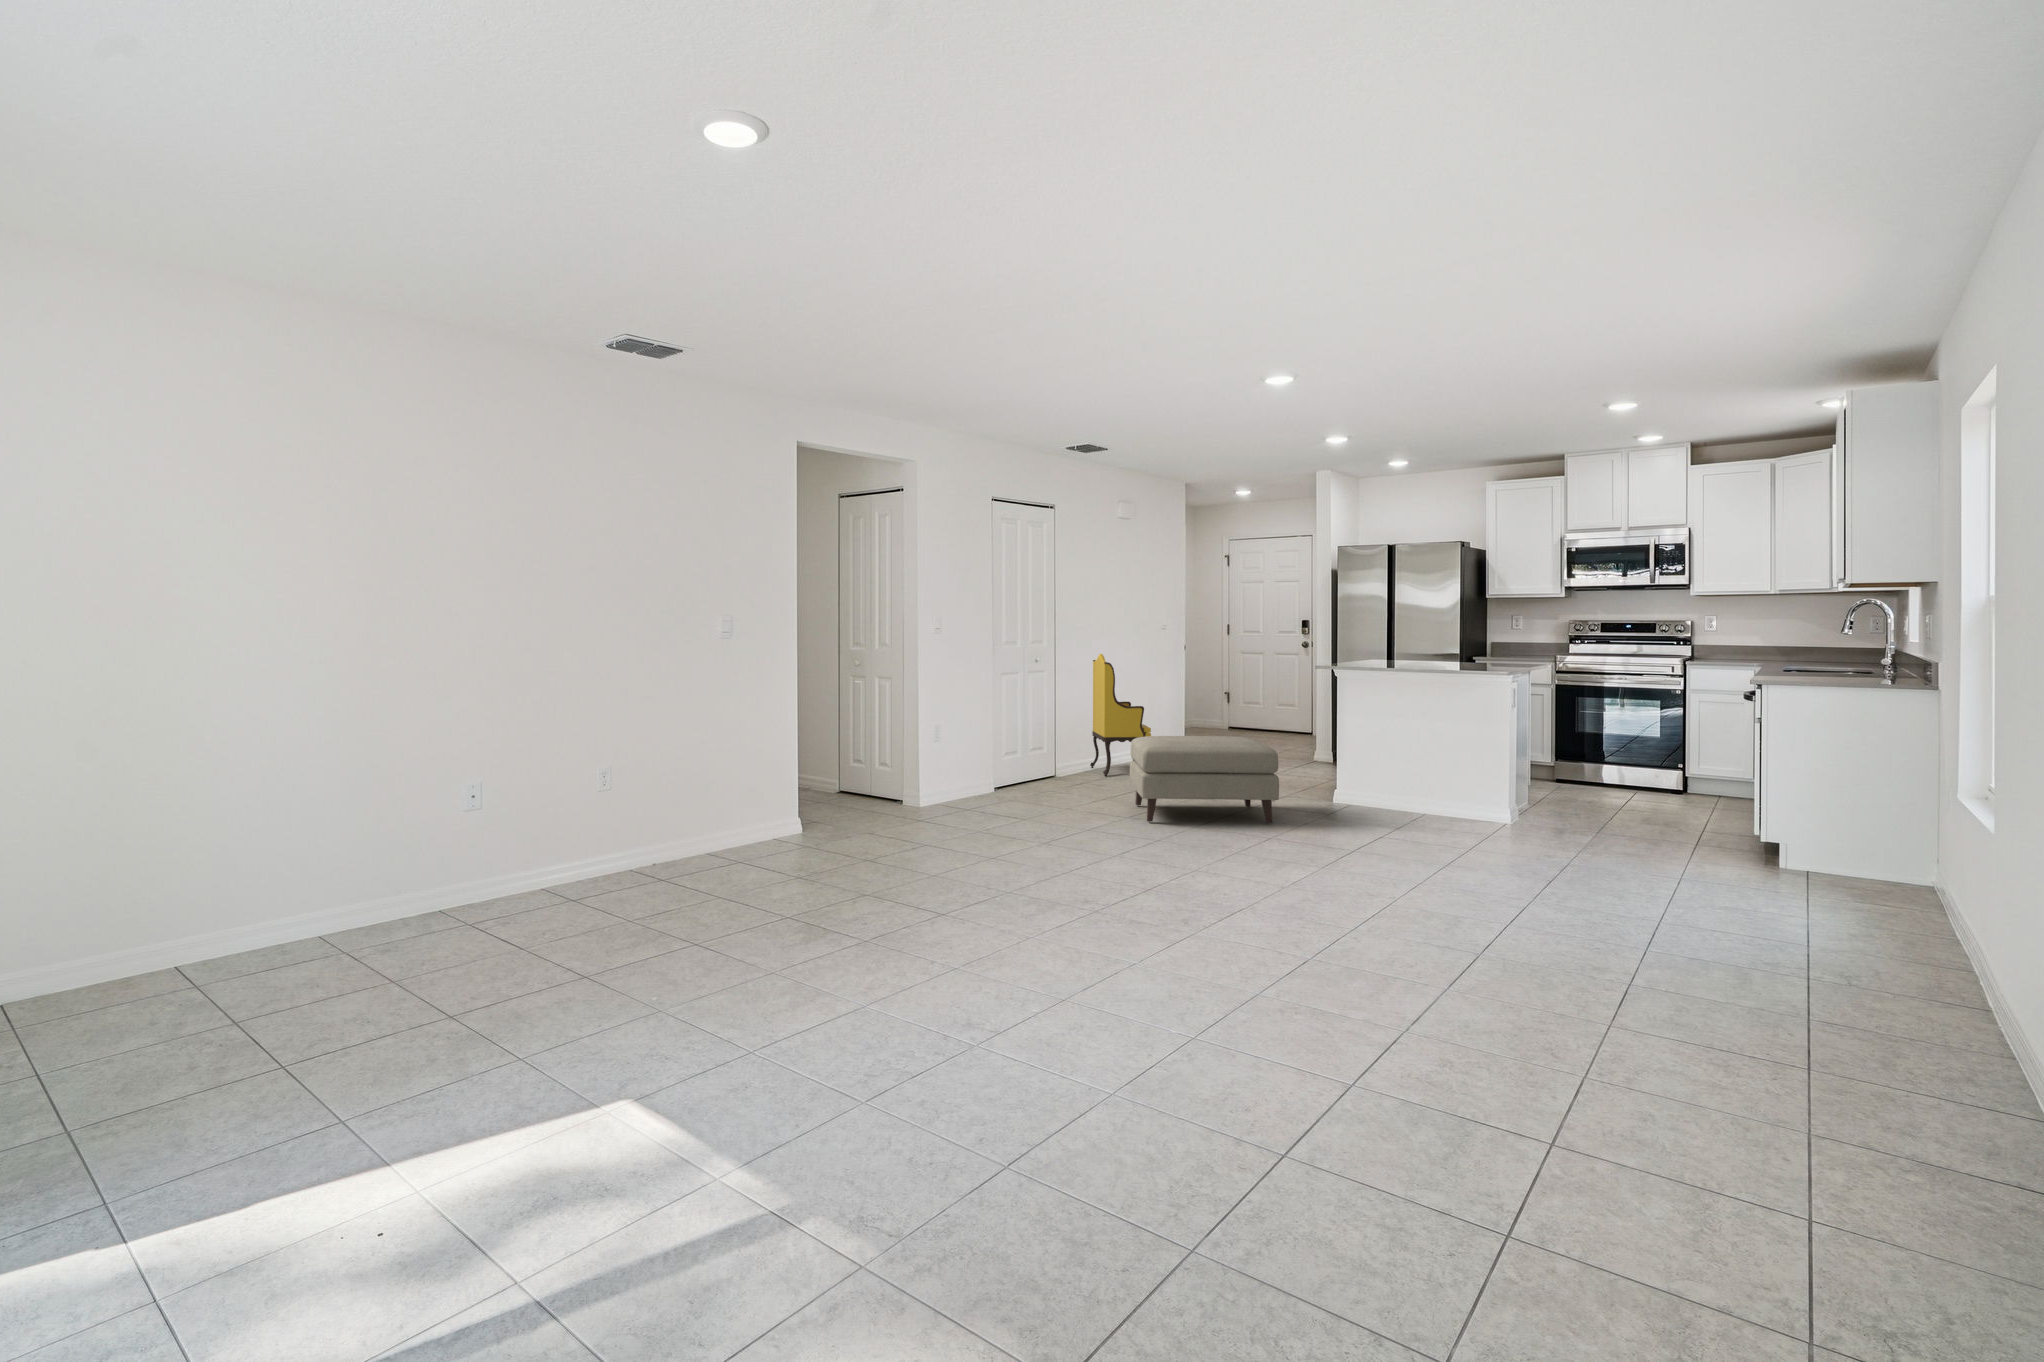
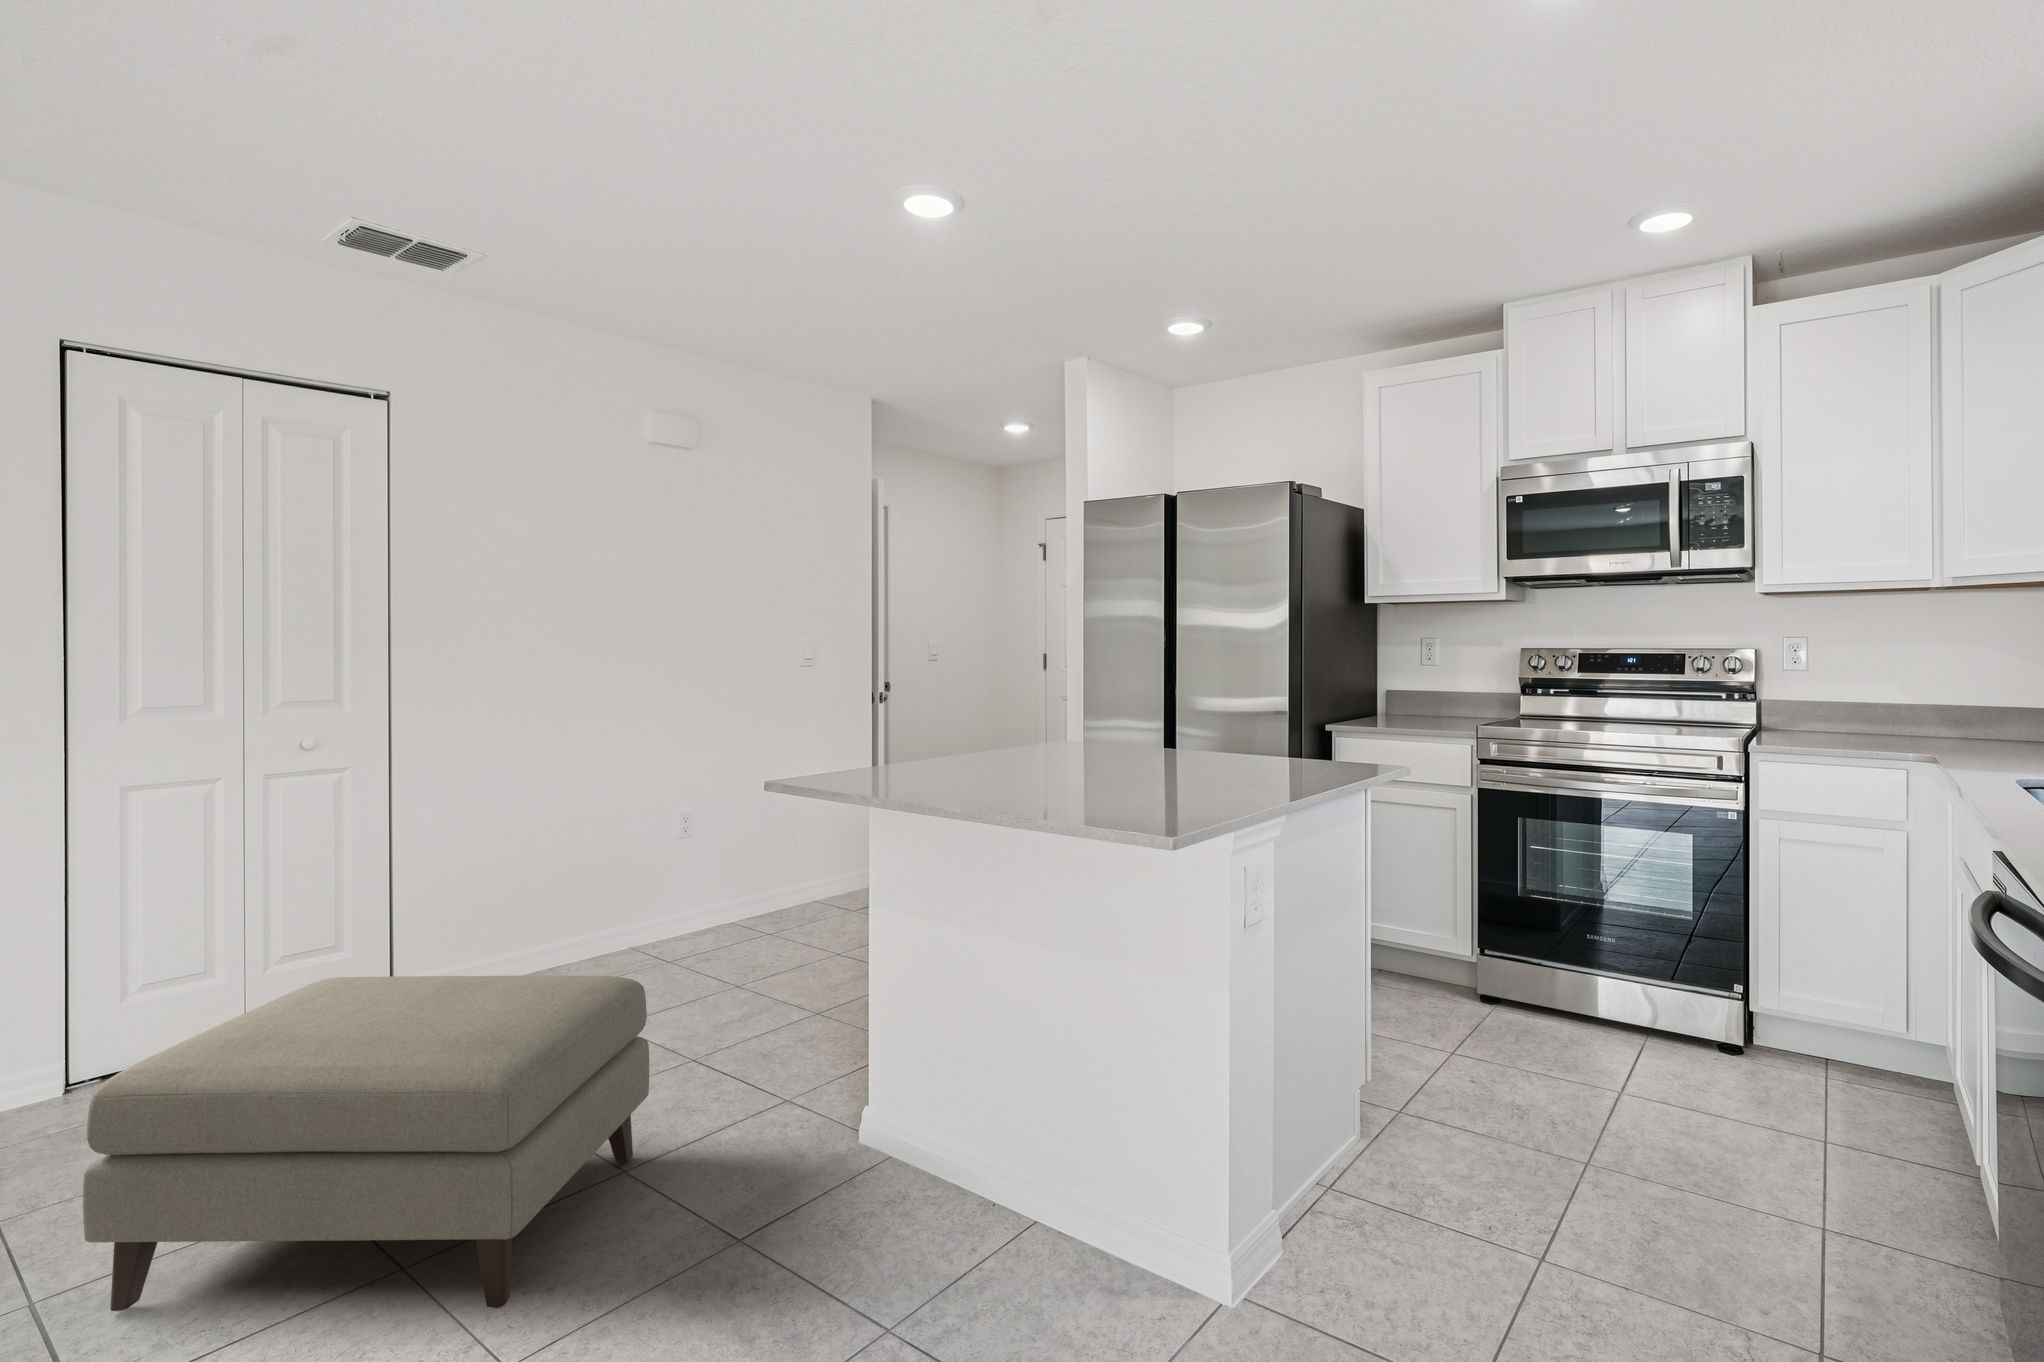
armchair: present [1090,654,1151,776] -> none [558,718,701,984]

